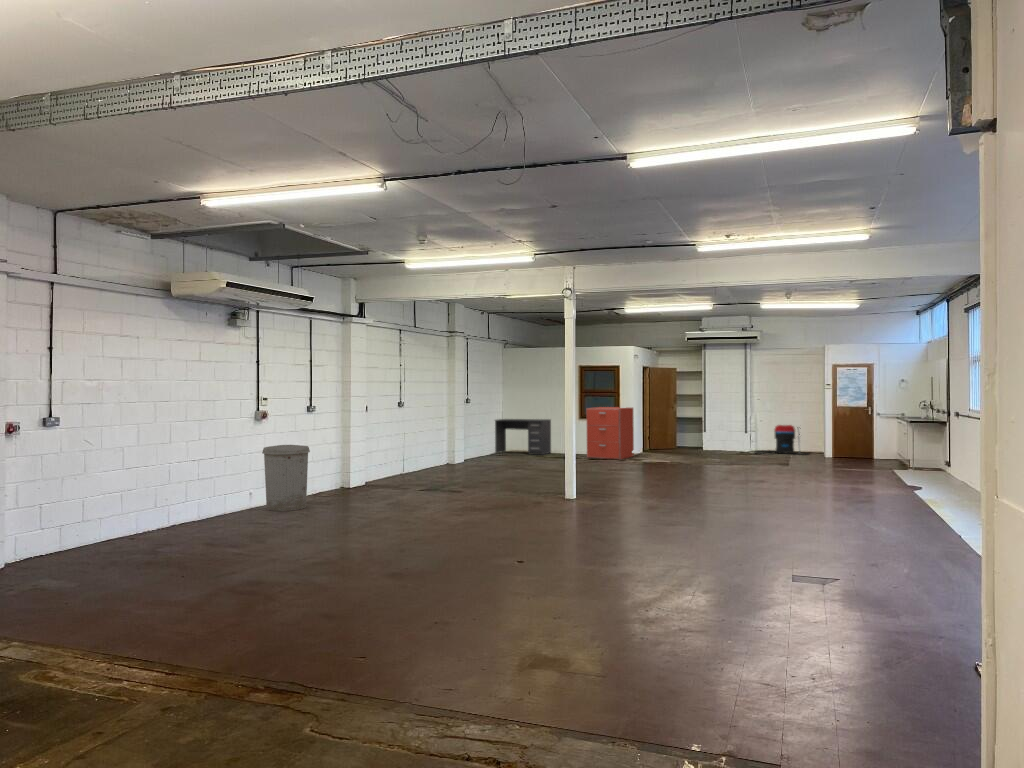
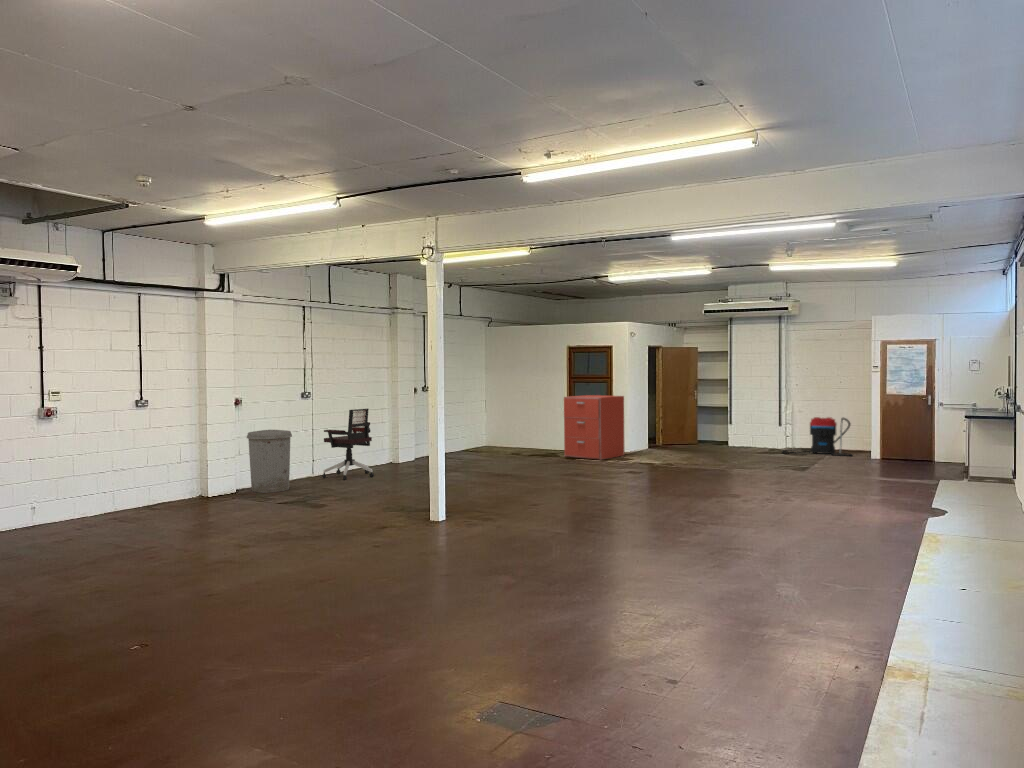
office chair: none [414,416,457,476] -> present [322,409,374,480]
desk: present [495,419,551,455] -> none [468,408,534,452]
trash can: present [262,445,310,511] -> present [247,430,292,493]

